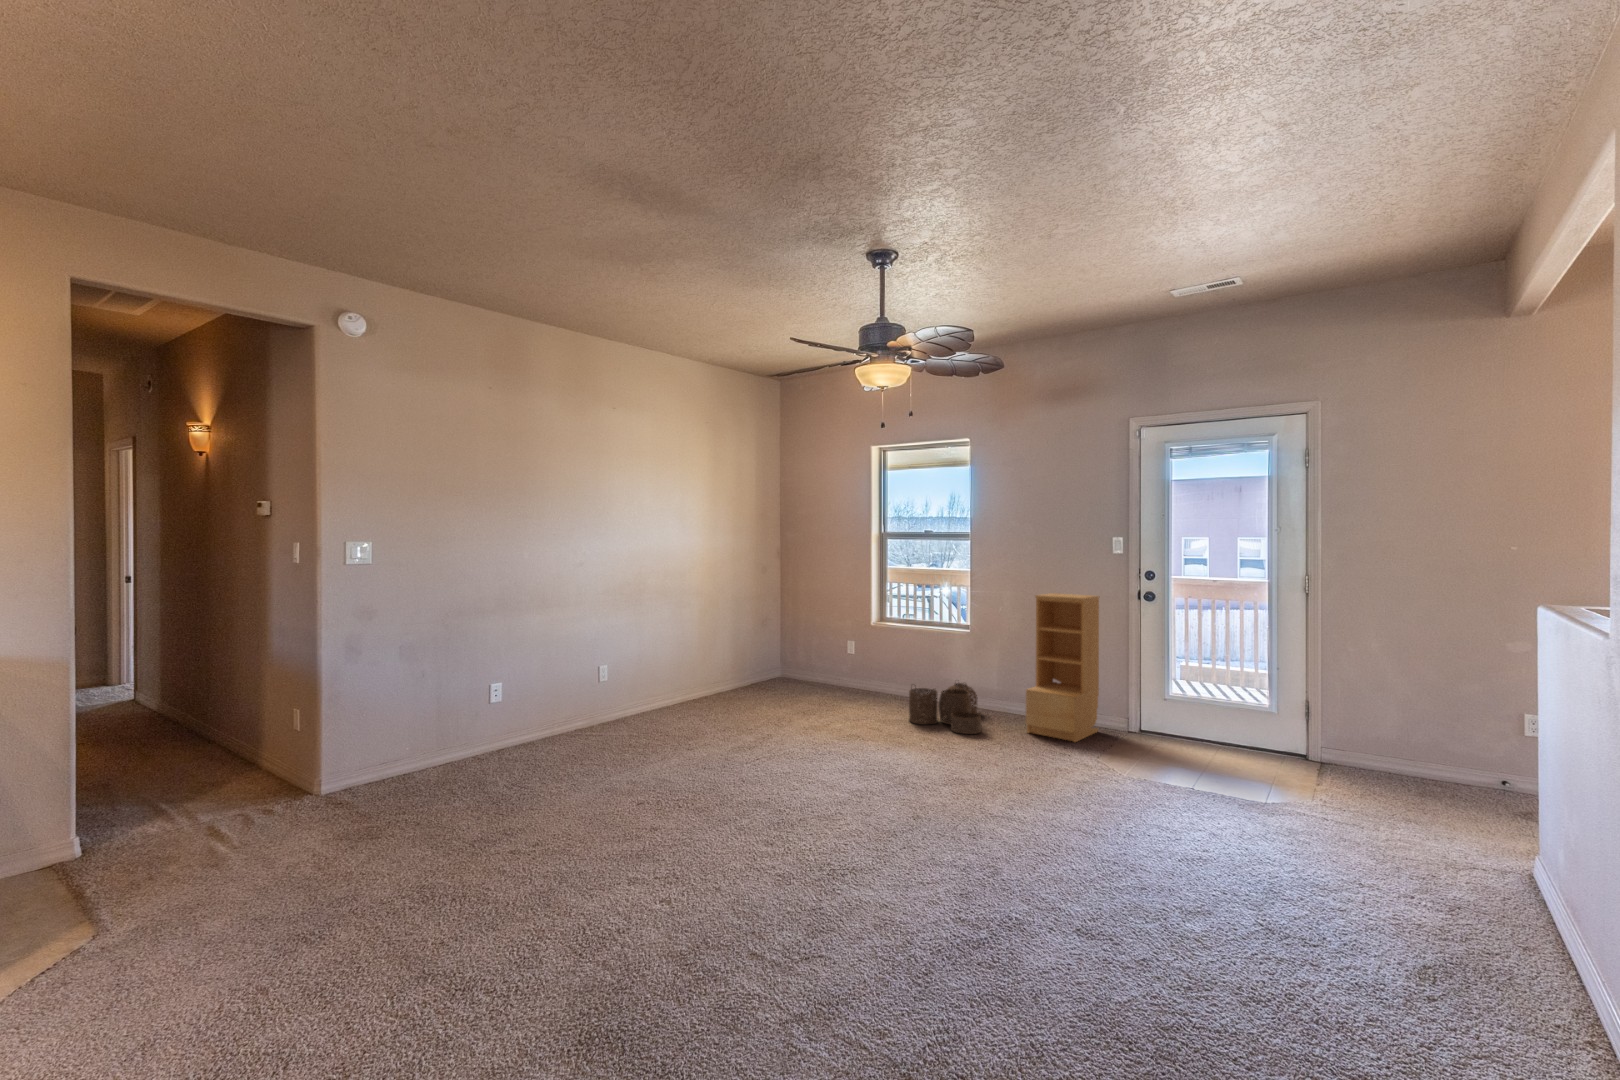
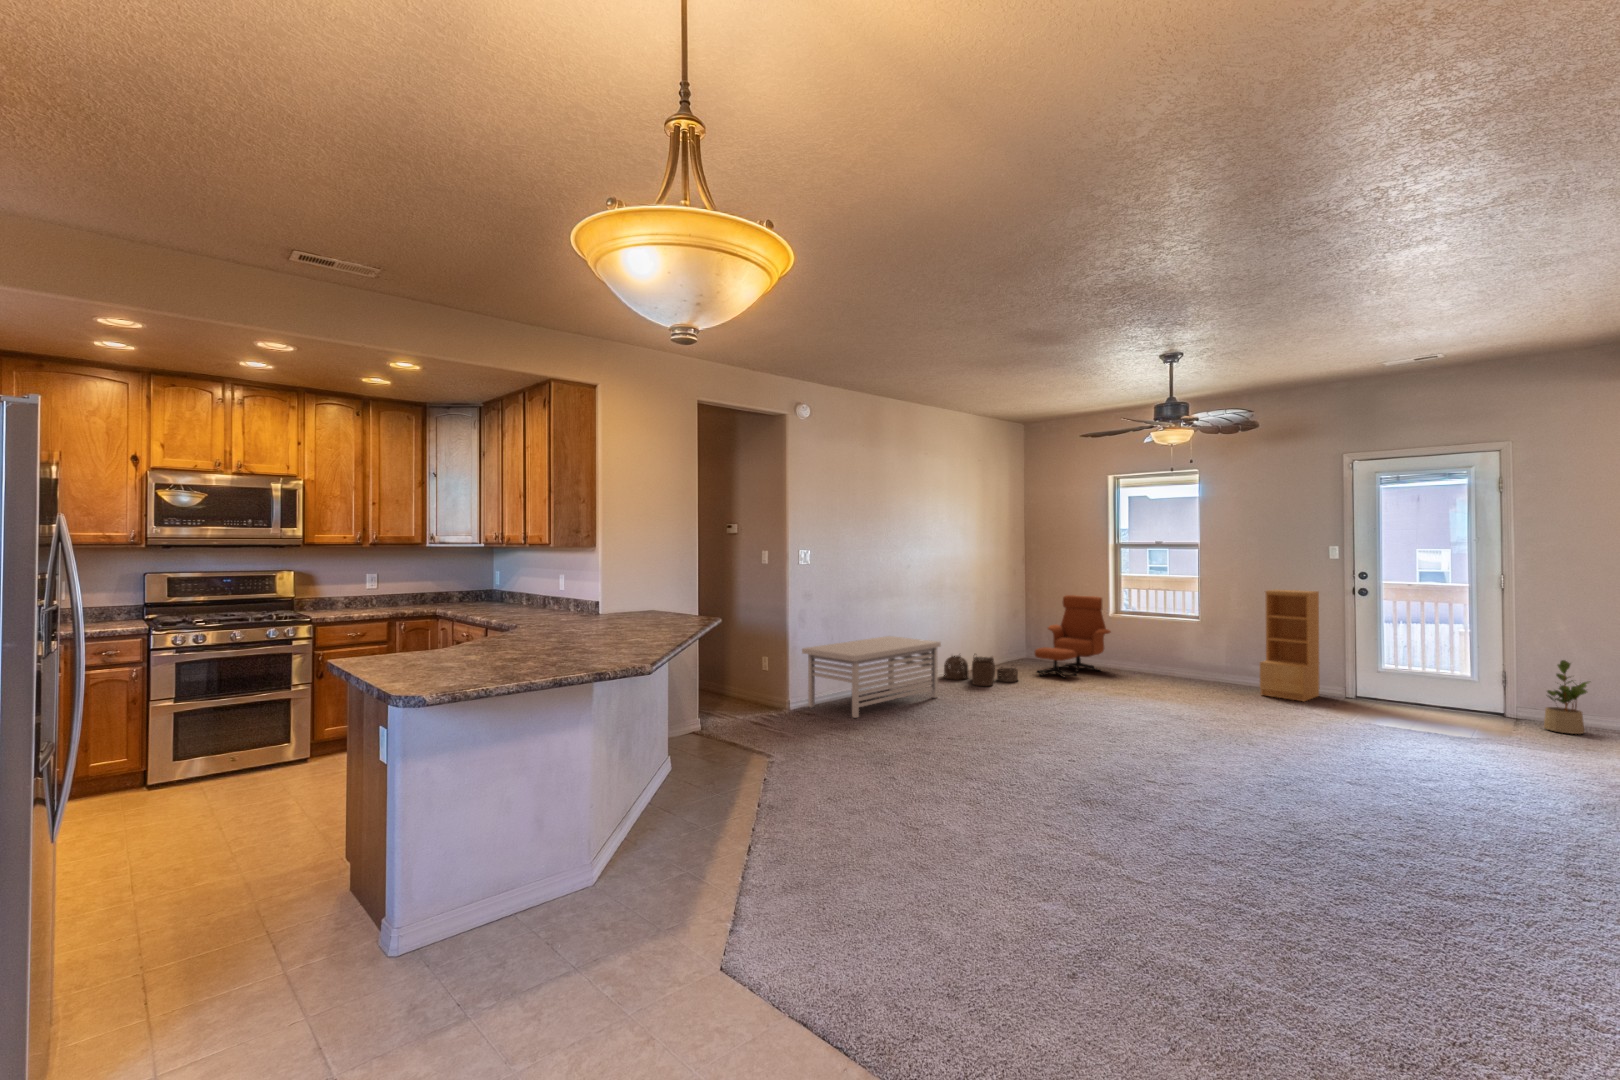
lounge chair: none [766,600,867,711] -> present [1035,595,1111,678]
storage bench: none [349,661,591,800] -> present [802,636,941,718]
woven basket: present [909,683,981,734] -> present [944,654,1018,686]
potted plant: none [1352,690,1409,789] -> present [1544,660,1590,734]

